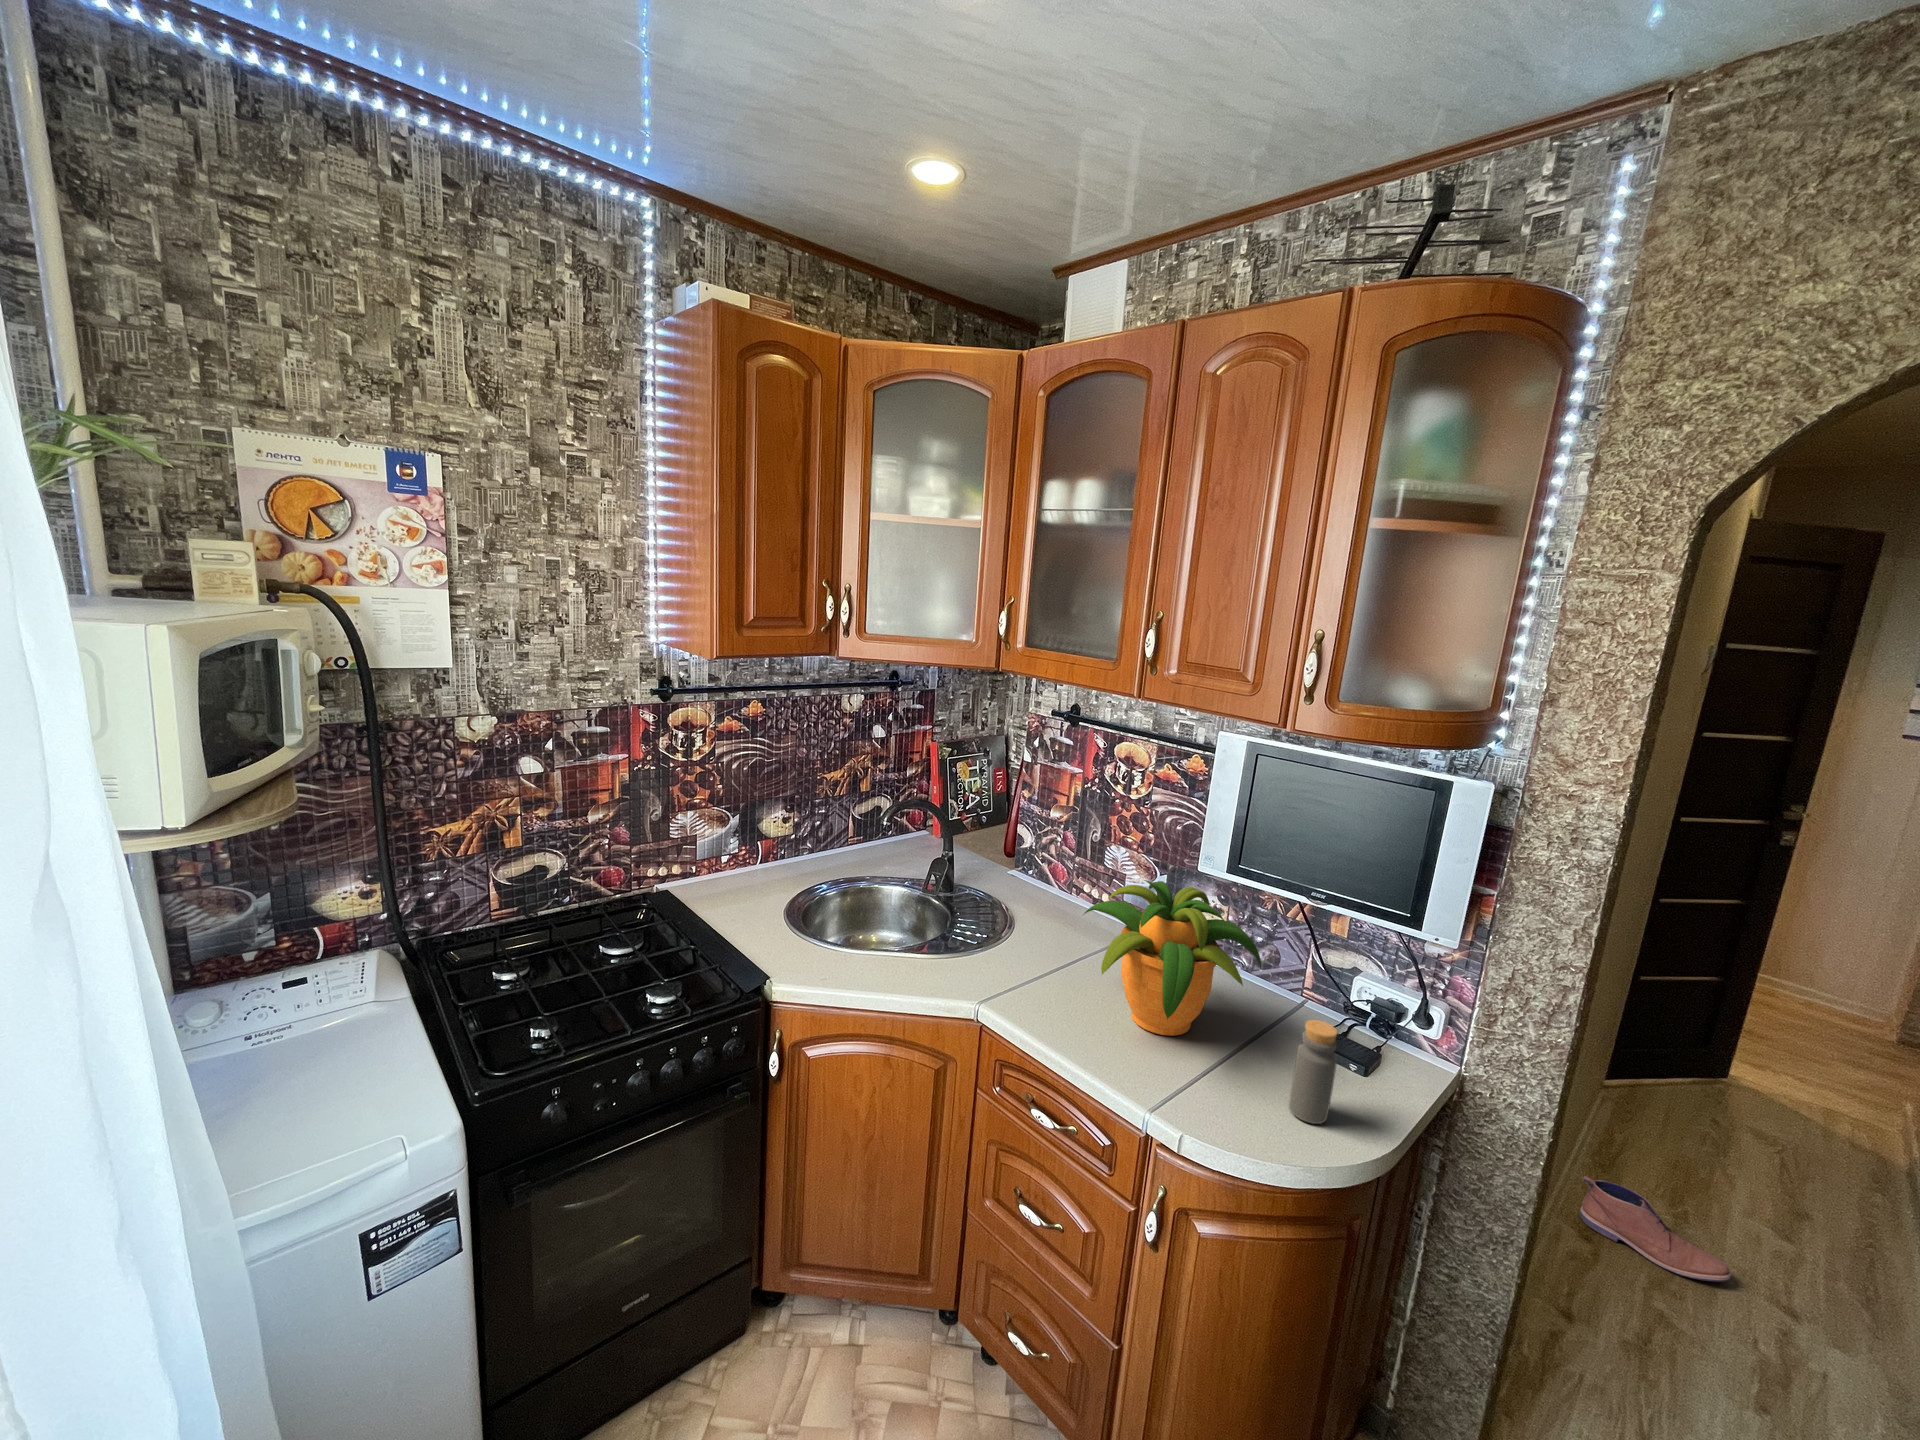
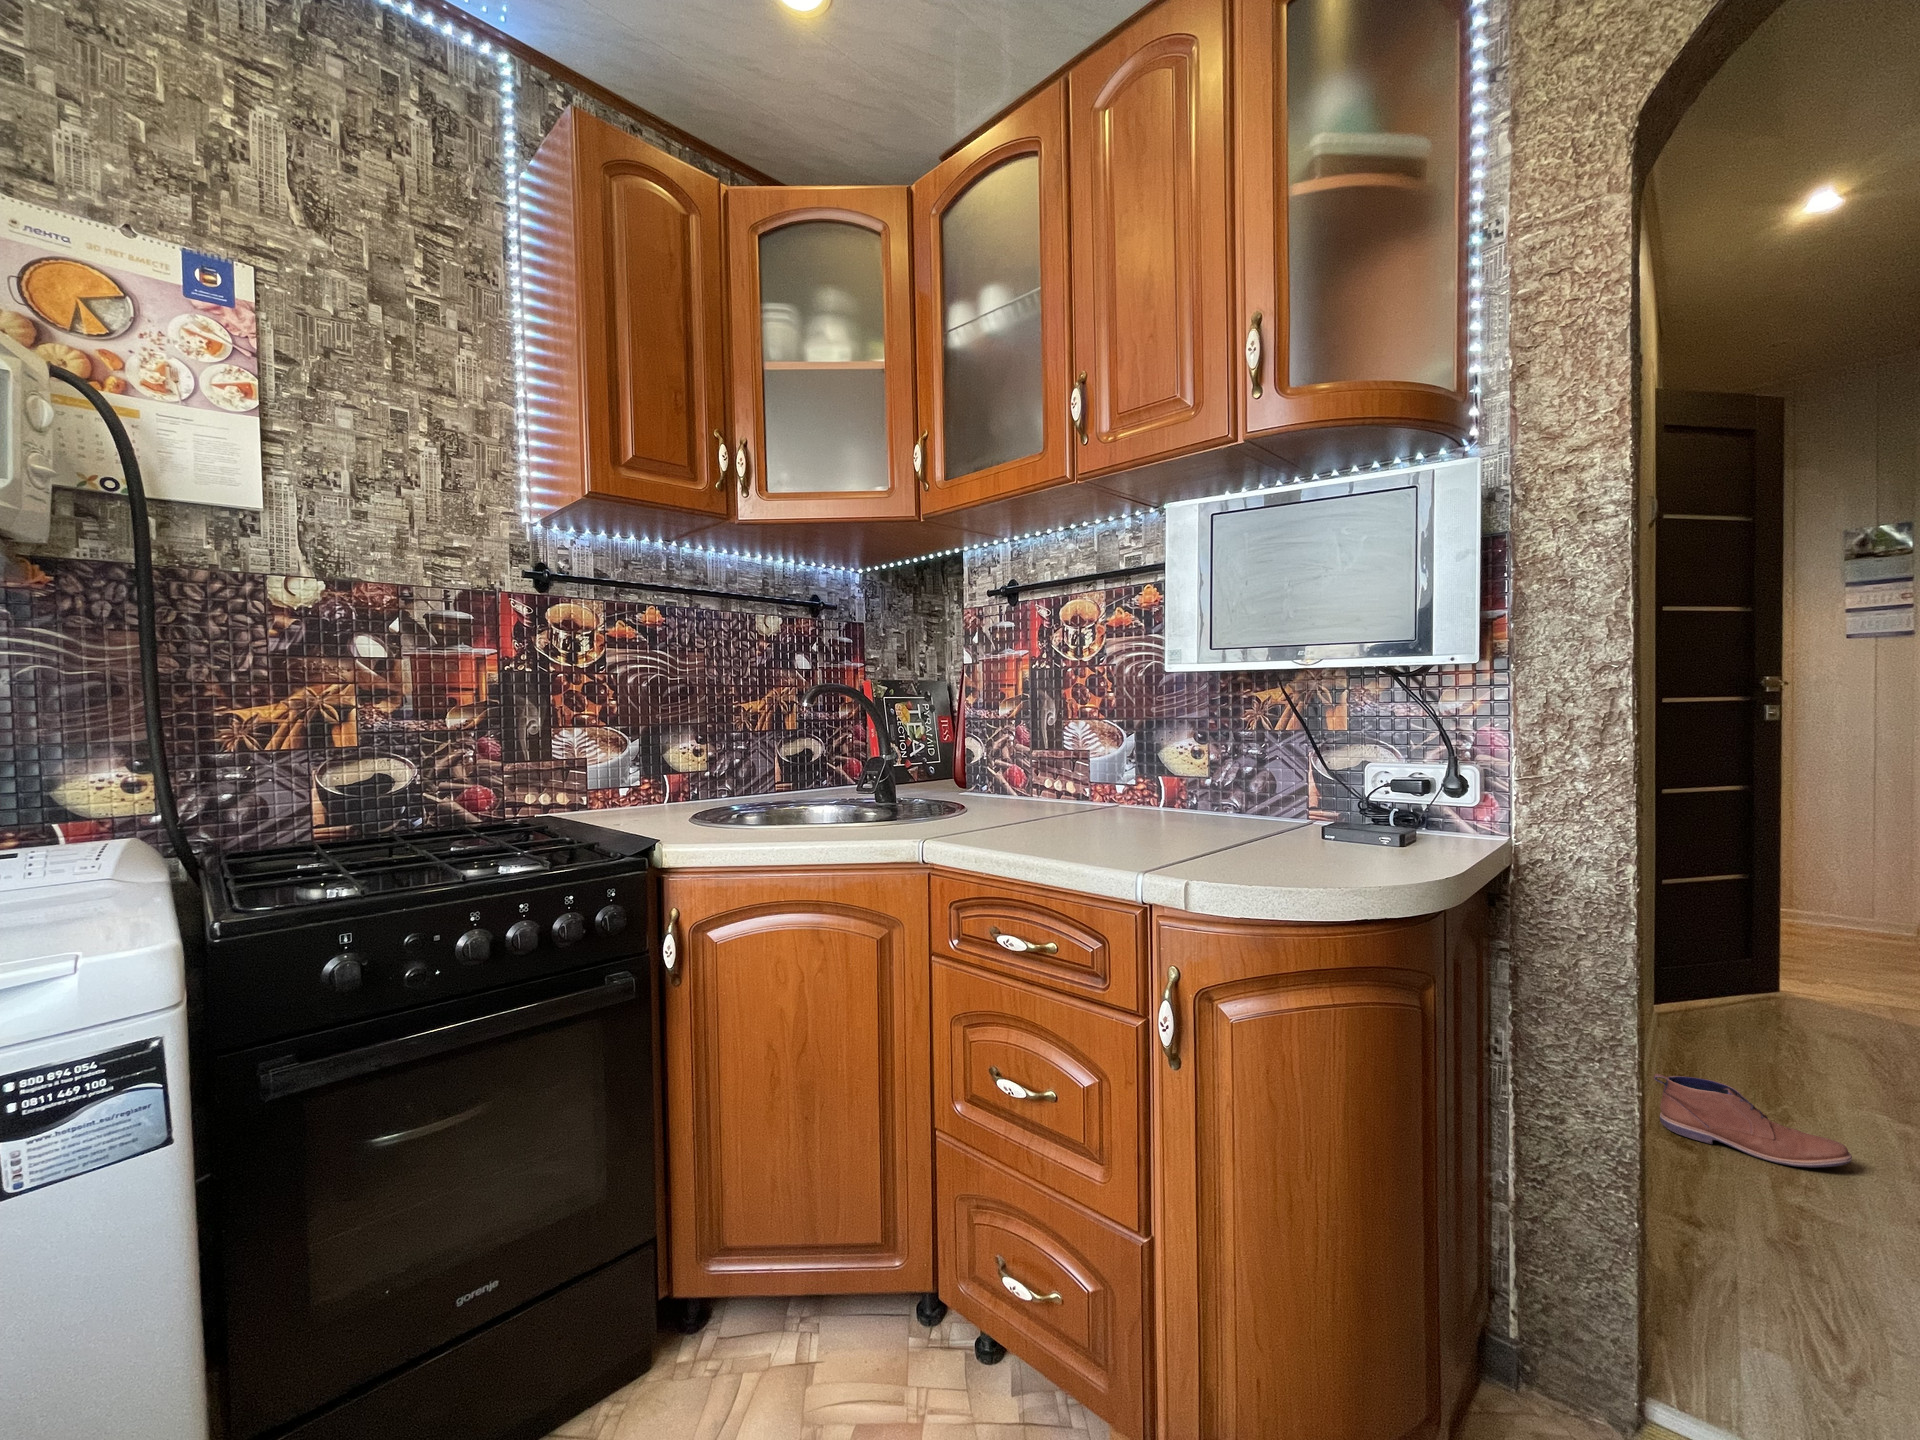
potted plant: present [1083,880,1261,1036] -> none [1038,657,1255,840]
bottle: present [1289,1020,1338,1124] -> none [1317,745,1369,868]

